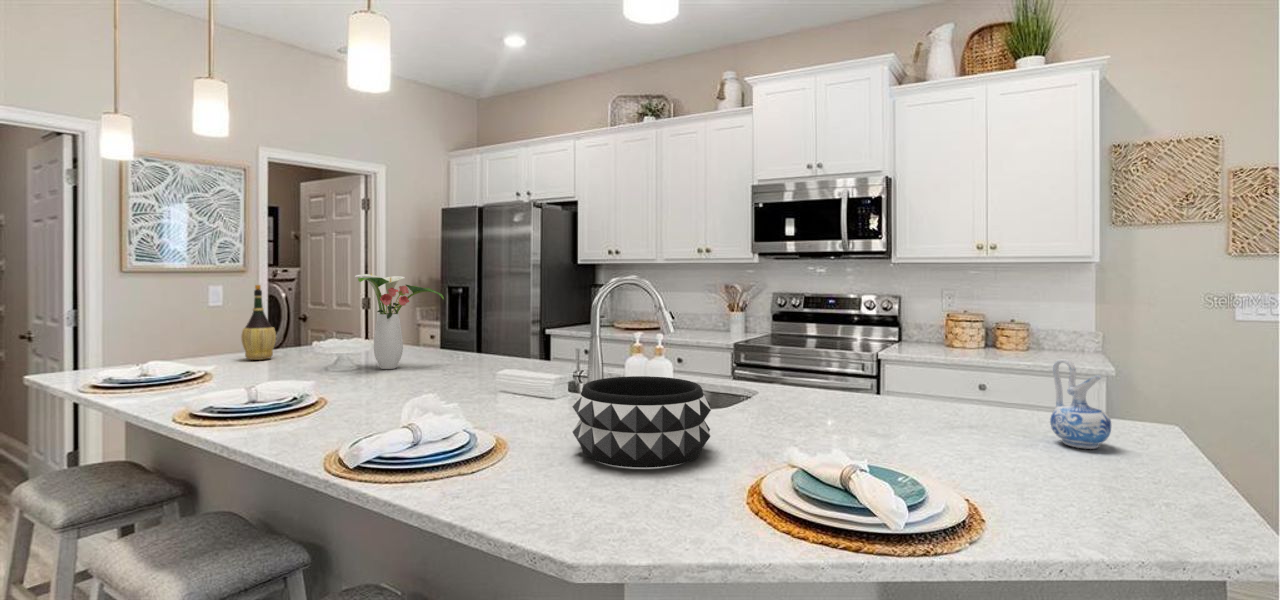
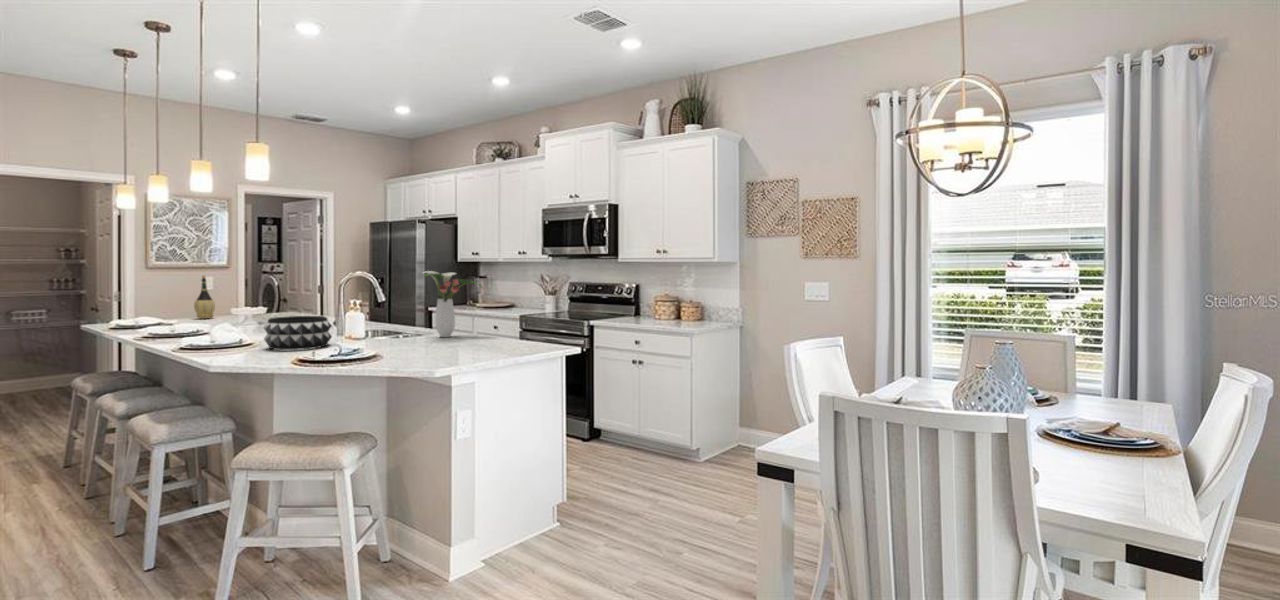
flower arrangement: present [355,273,444,369] -> present [424,271,482,337]
ceramic pitcher: present [1050,359,1111,449] -> none [482,308,505,348]

